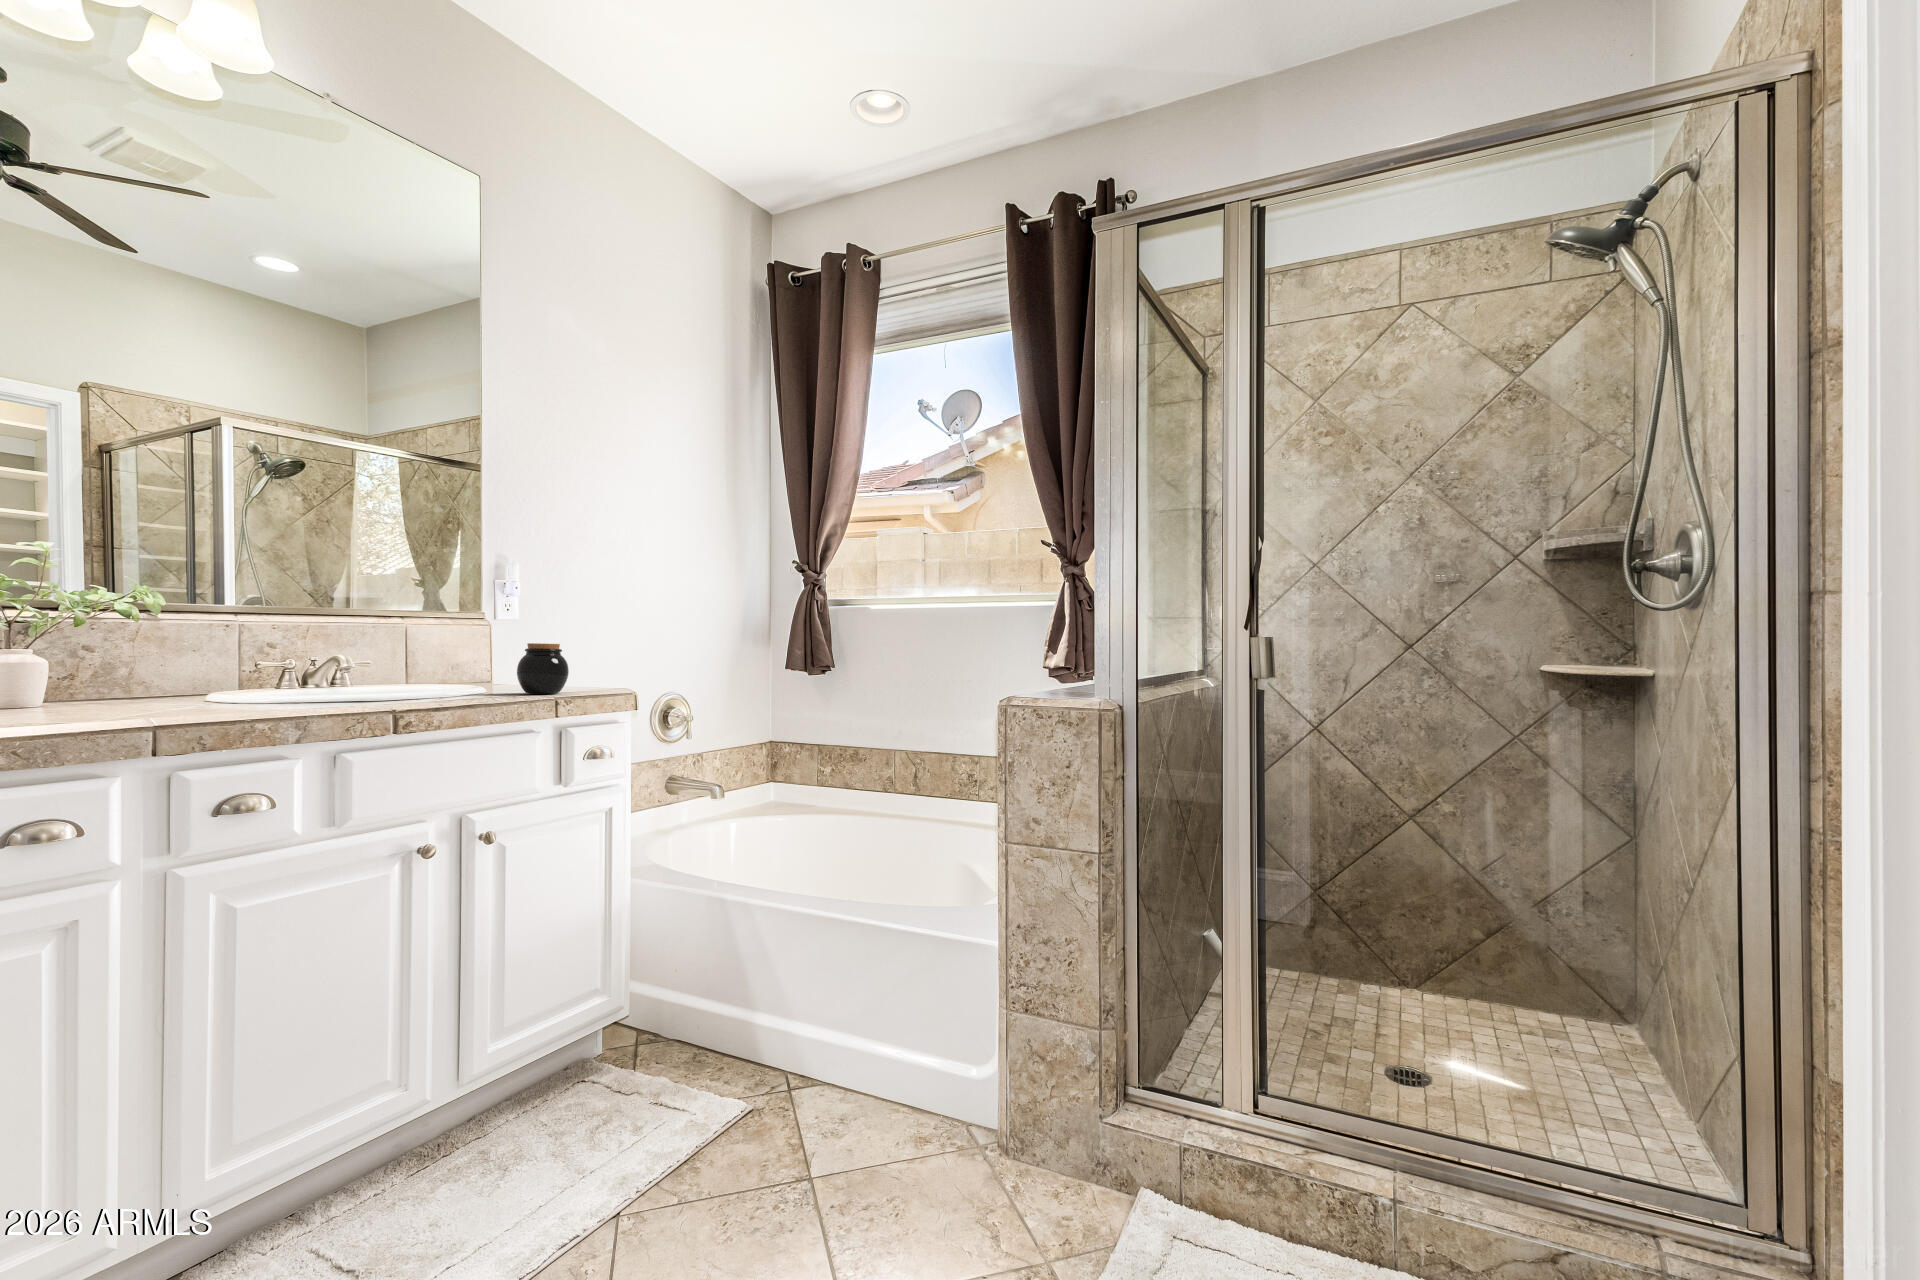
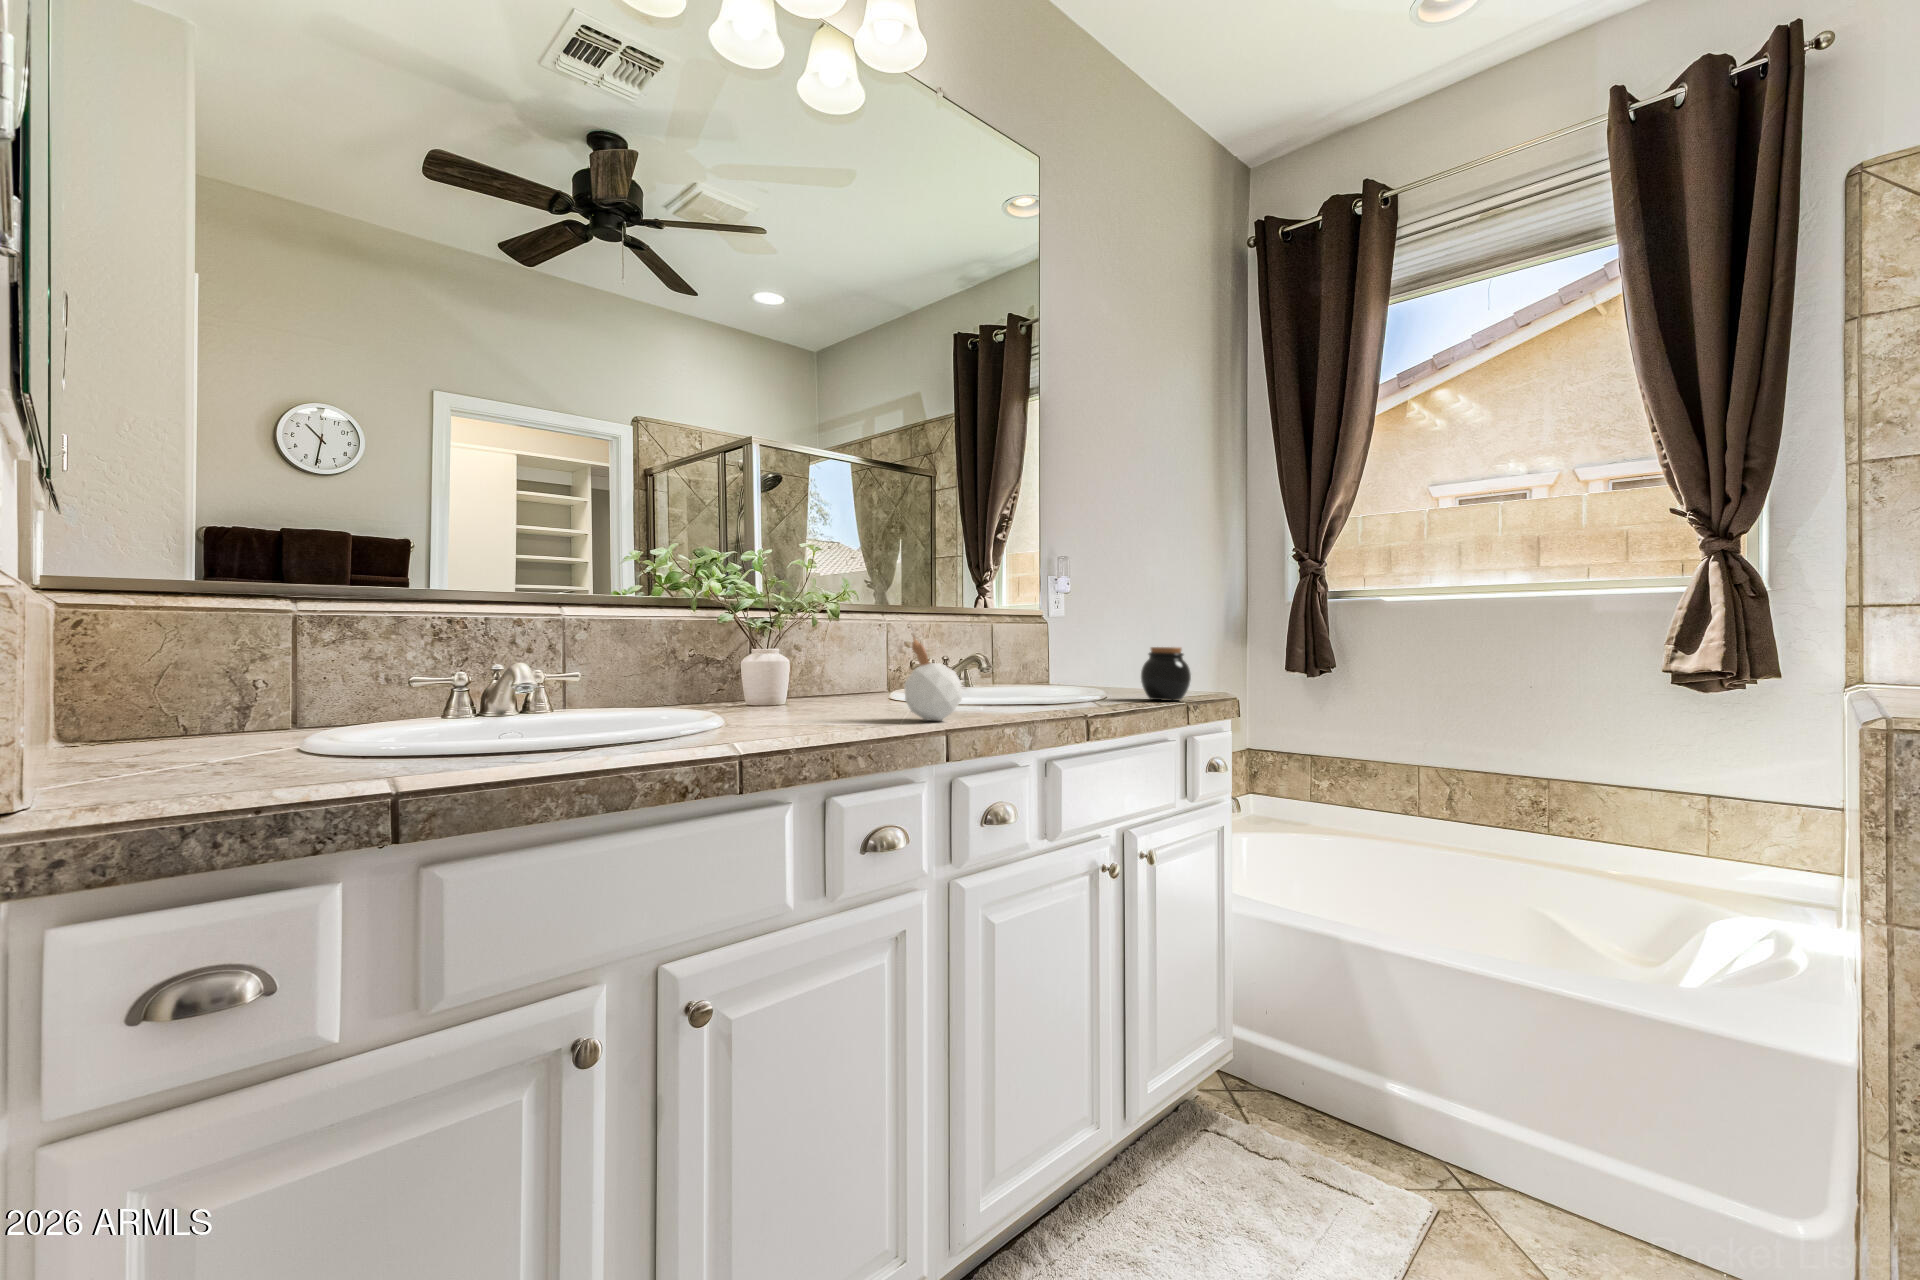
candle: none [101,610,188,713] -> present [905,633,962,720]

